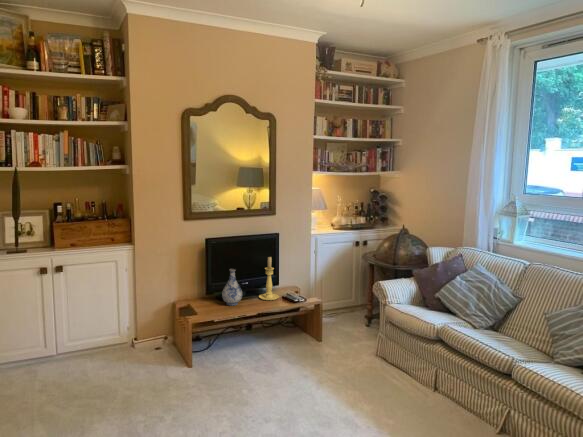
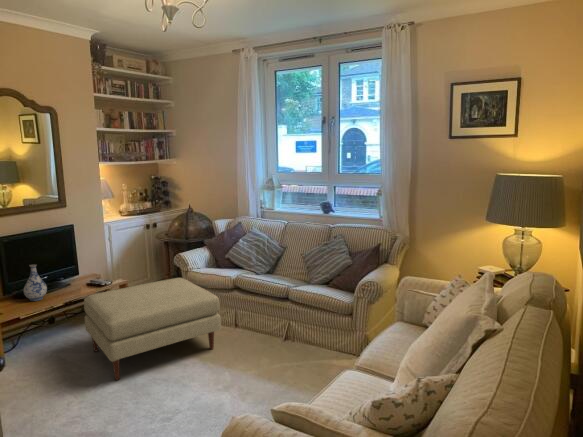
candle holder: present [259,257,279,300] -> none [62,247,84,290]
ottoman: none [267,311,410,416] -> present [84,278,221,380]

